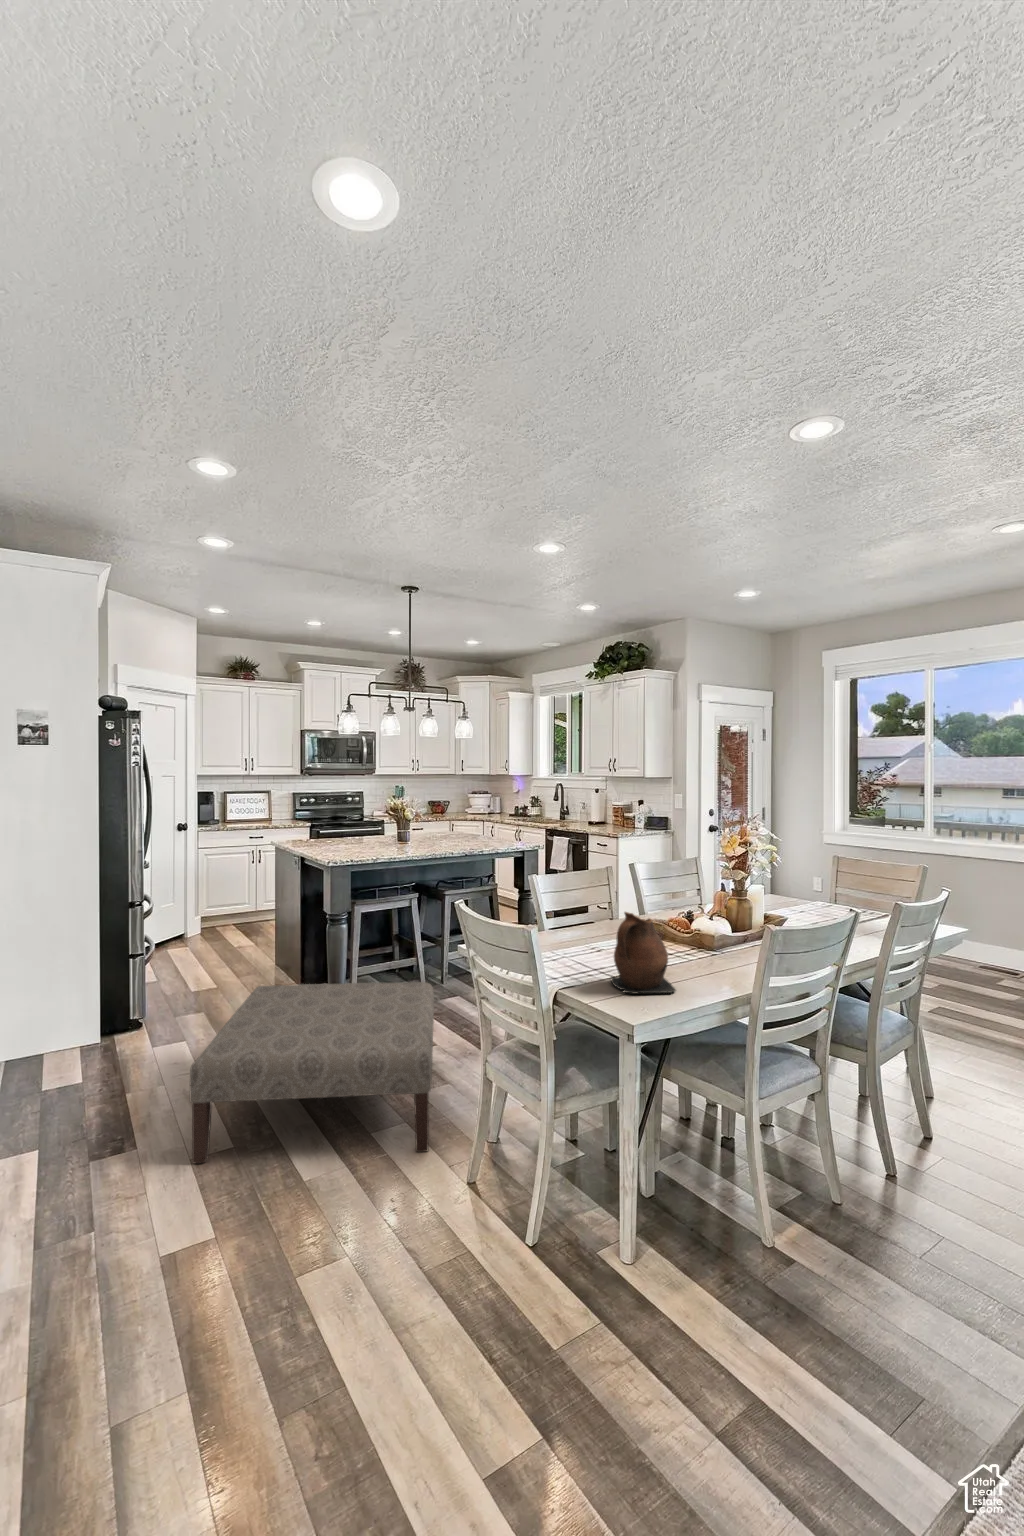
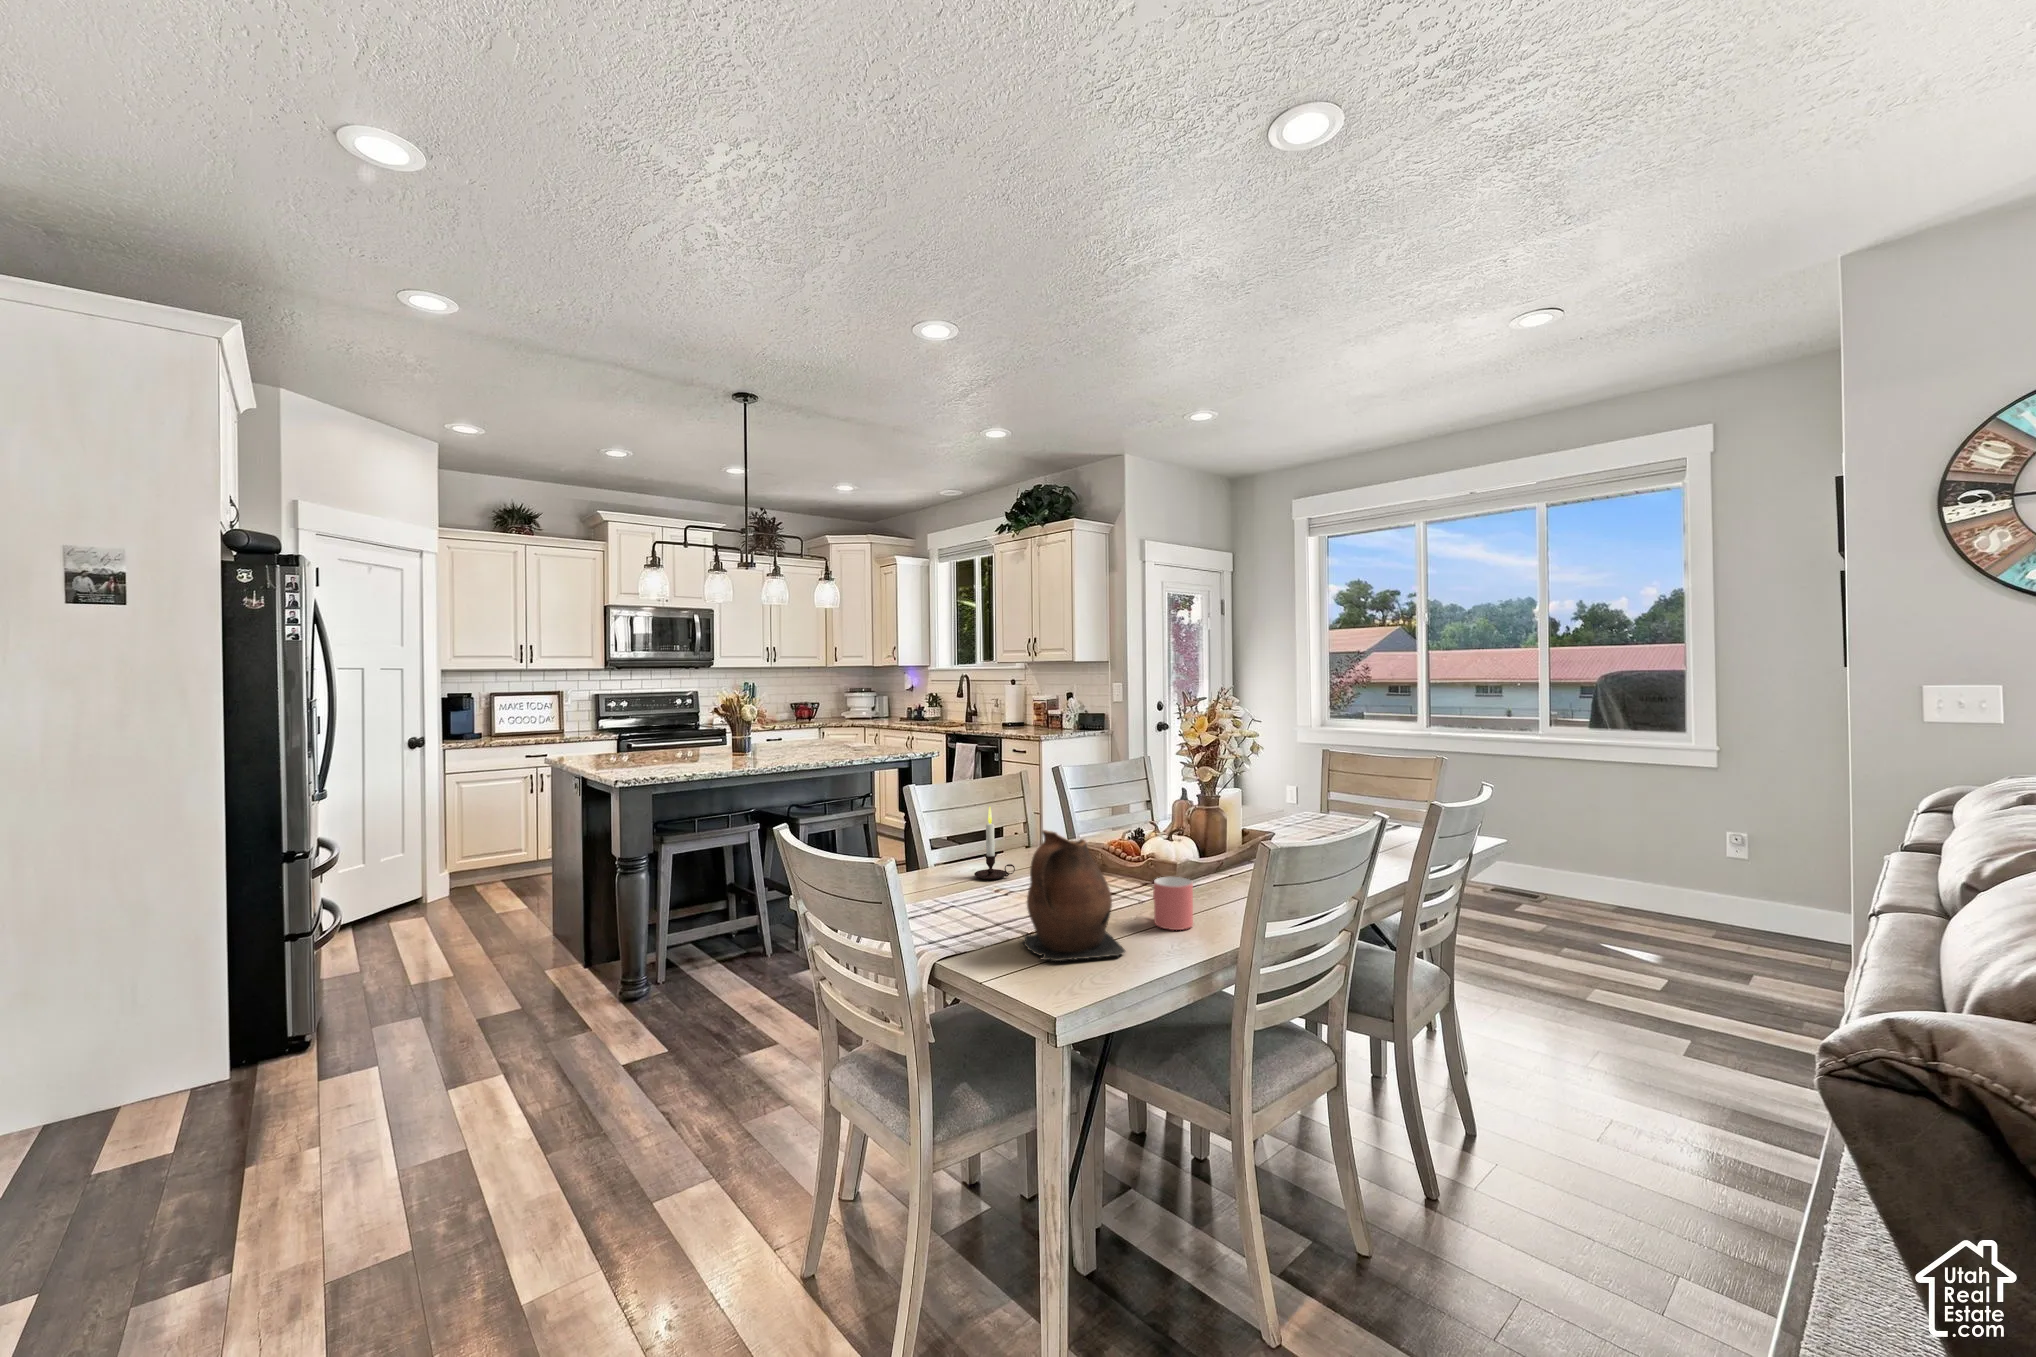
candle: none [576,892,604,941] -> present [974,807,1015,879]
mug: none [696,945,723,980] -> present [1153,877,1193,930]
ottoman: present [189,982,434,1164] -> none [312,952,769,1292]

